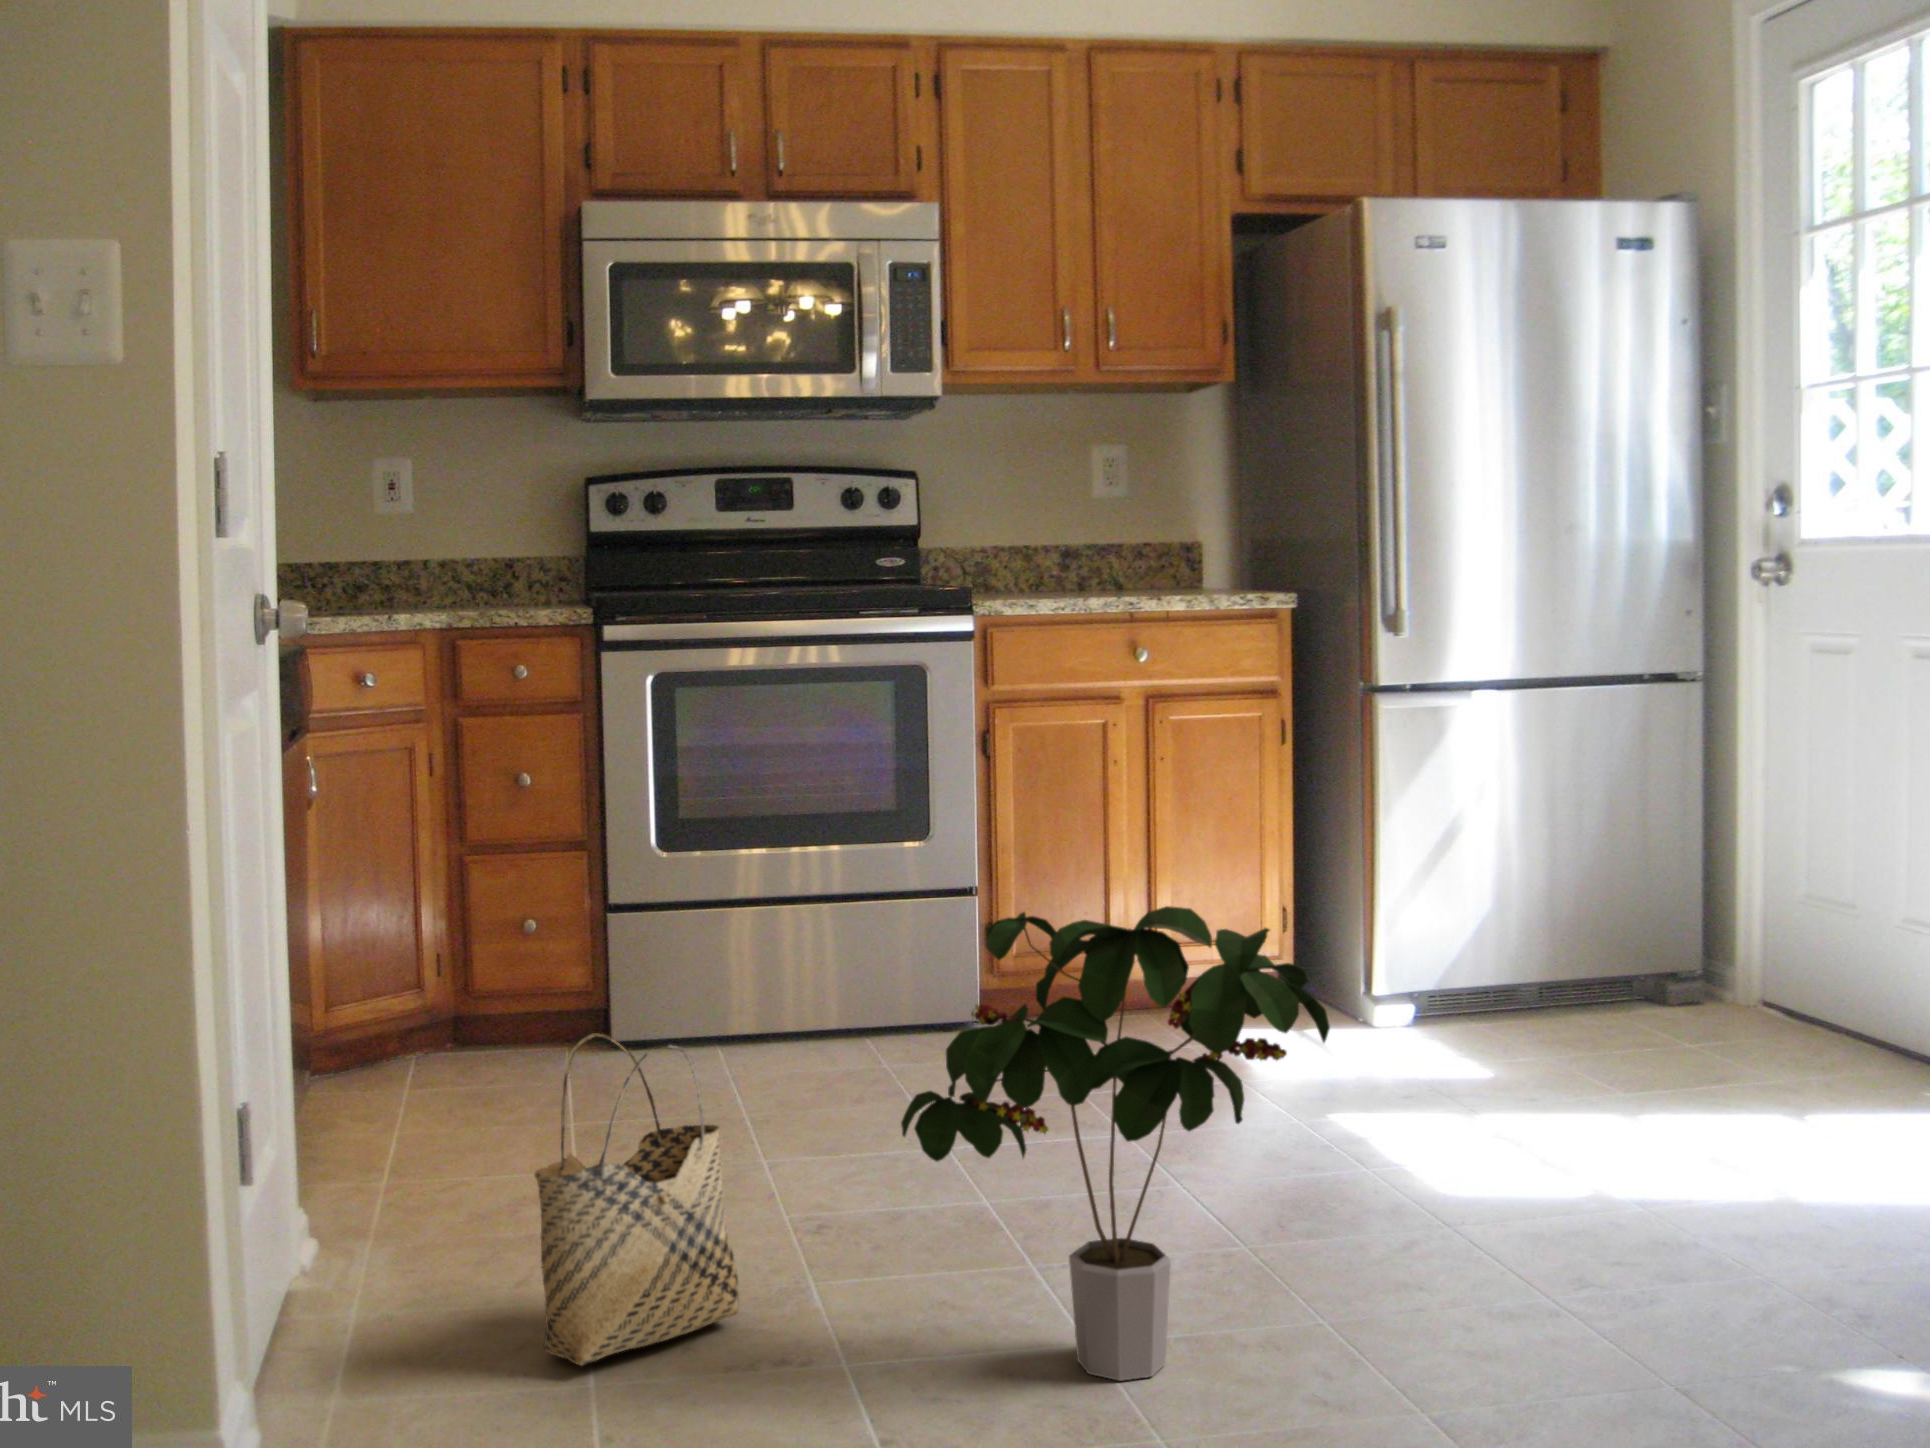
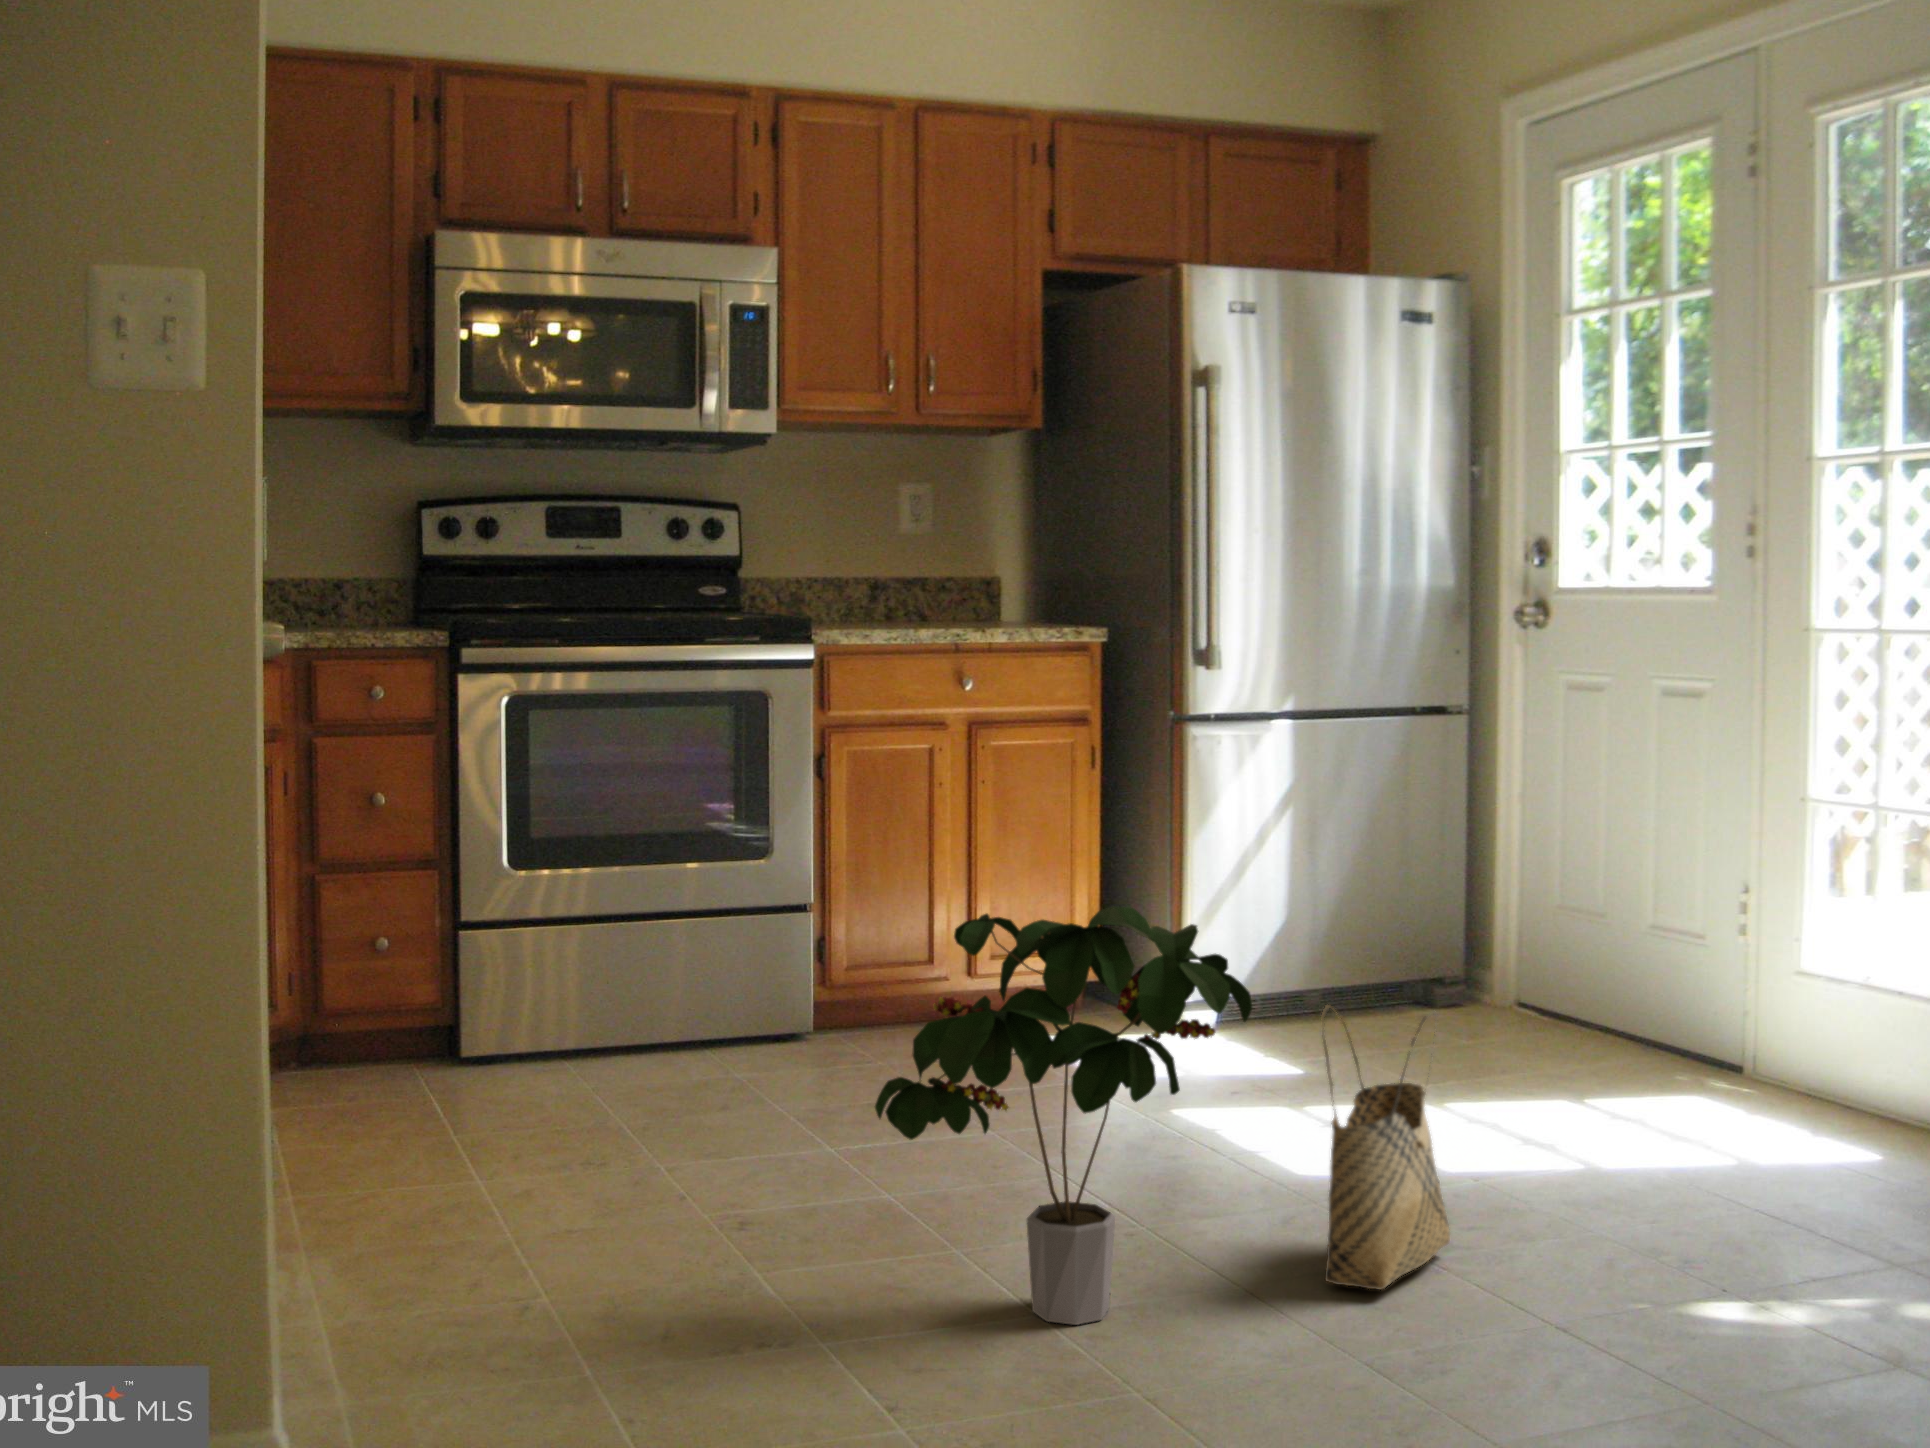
woven basket: present [534,1033,739,1366] -> present [1321,1005,1450,1290]

